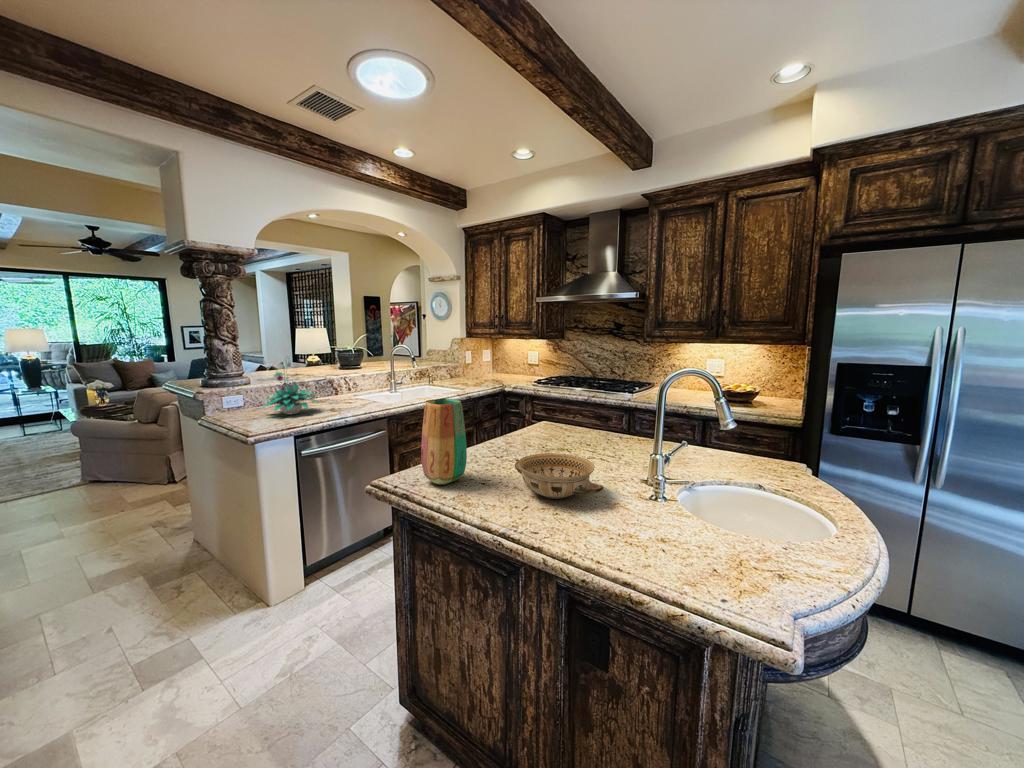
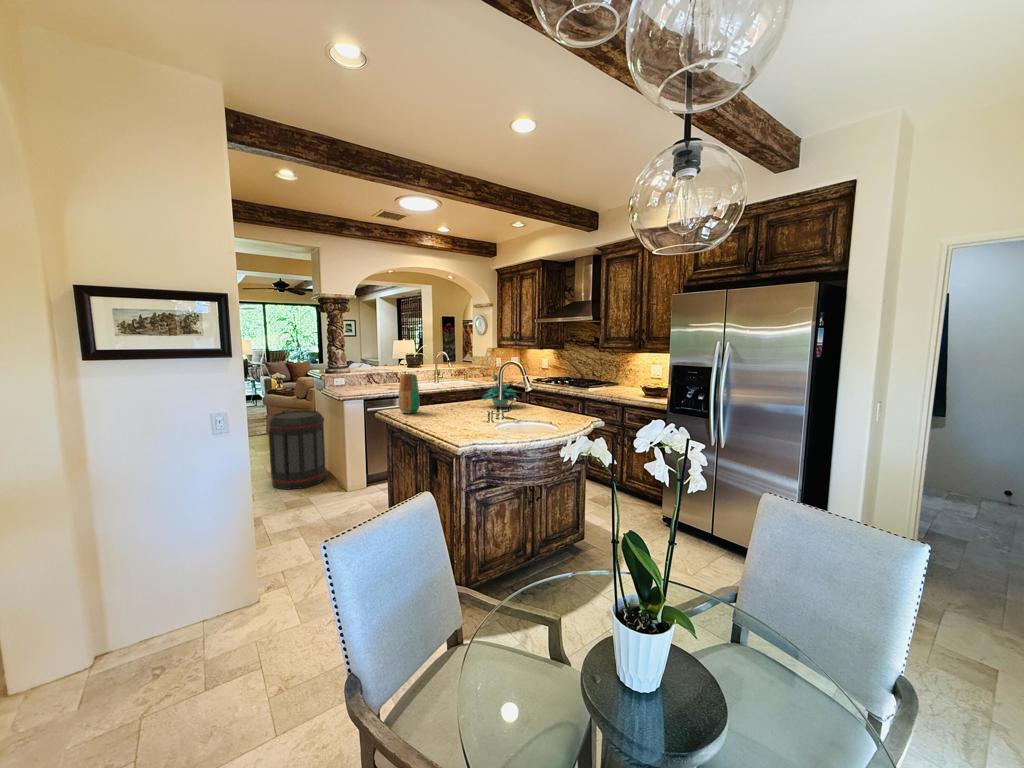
plant: present [264,362,317,414] -> present [484,367,518,407]
ceramic bowl: present [515,453,603,499] -> none [432,402,468,420]
trash can: none [81,456,216,619] -> present [268,410,326,490]

